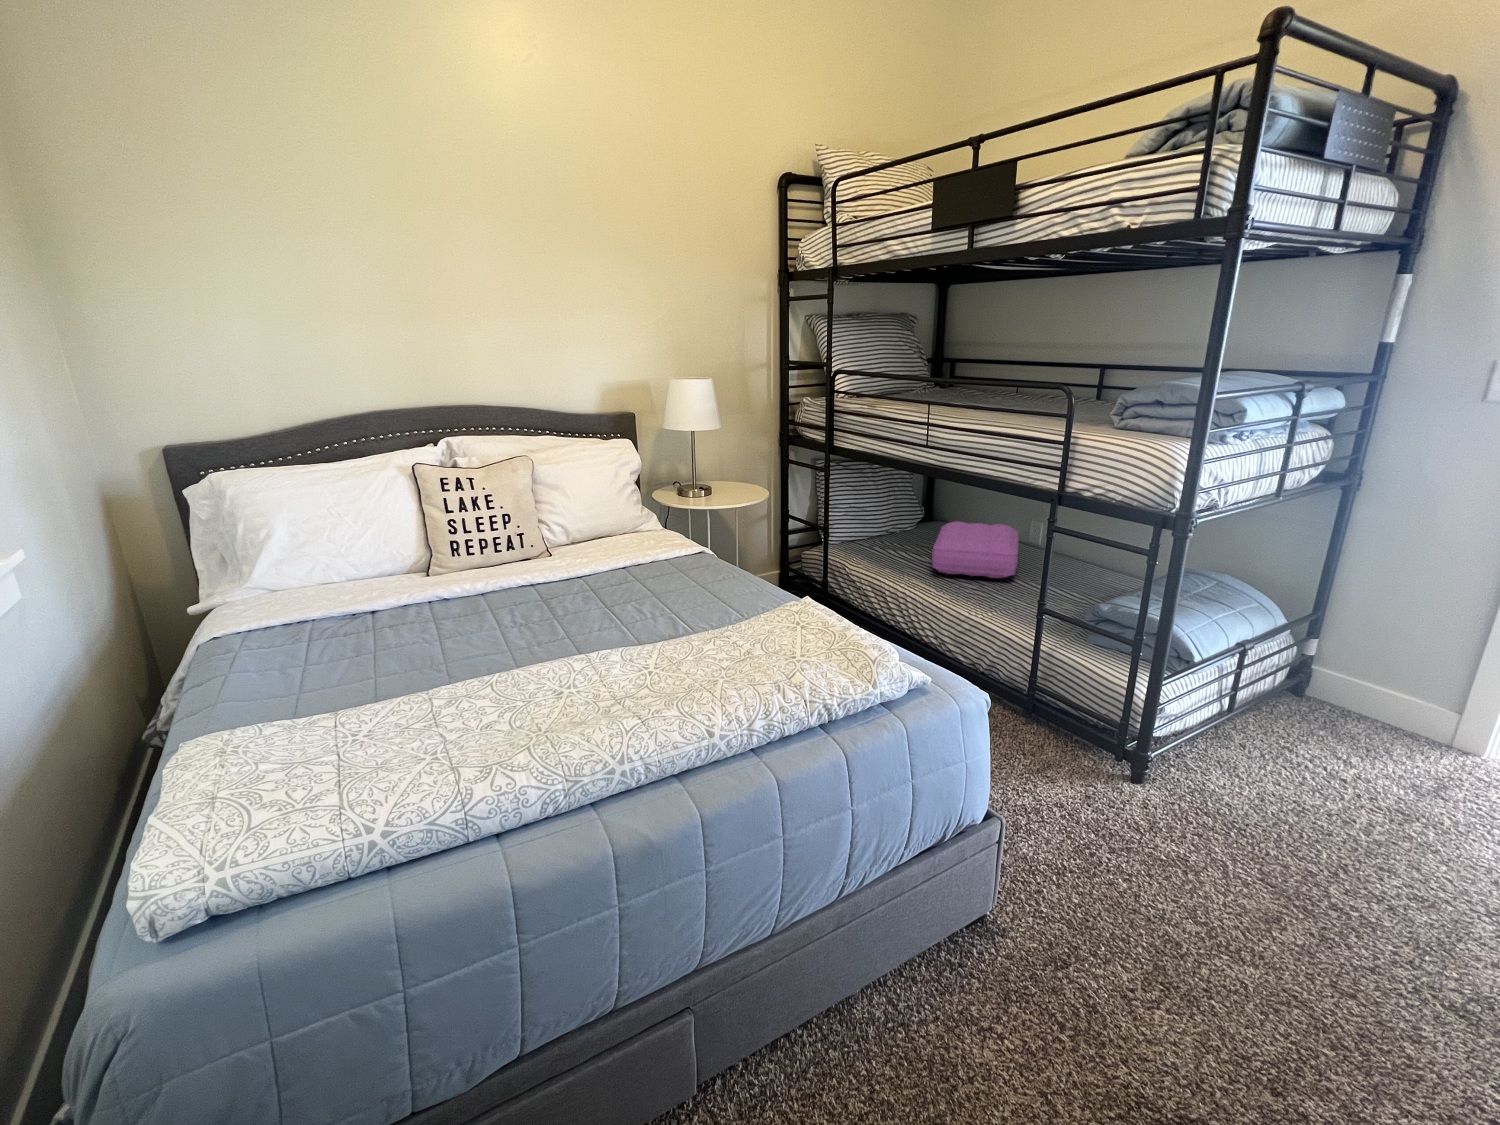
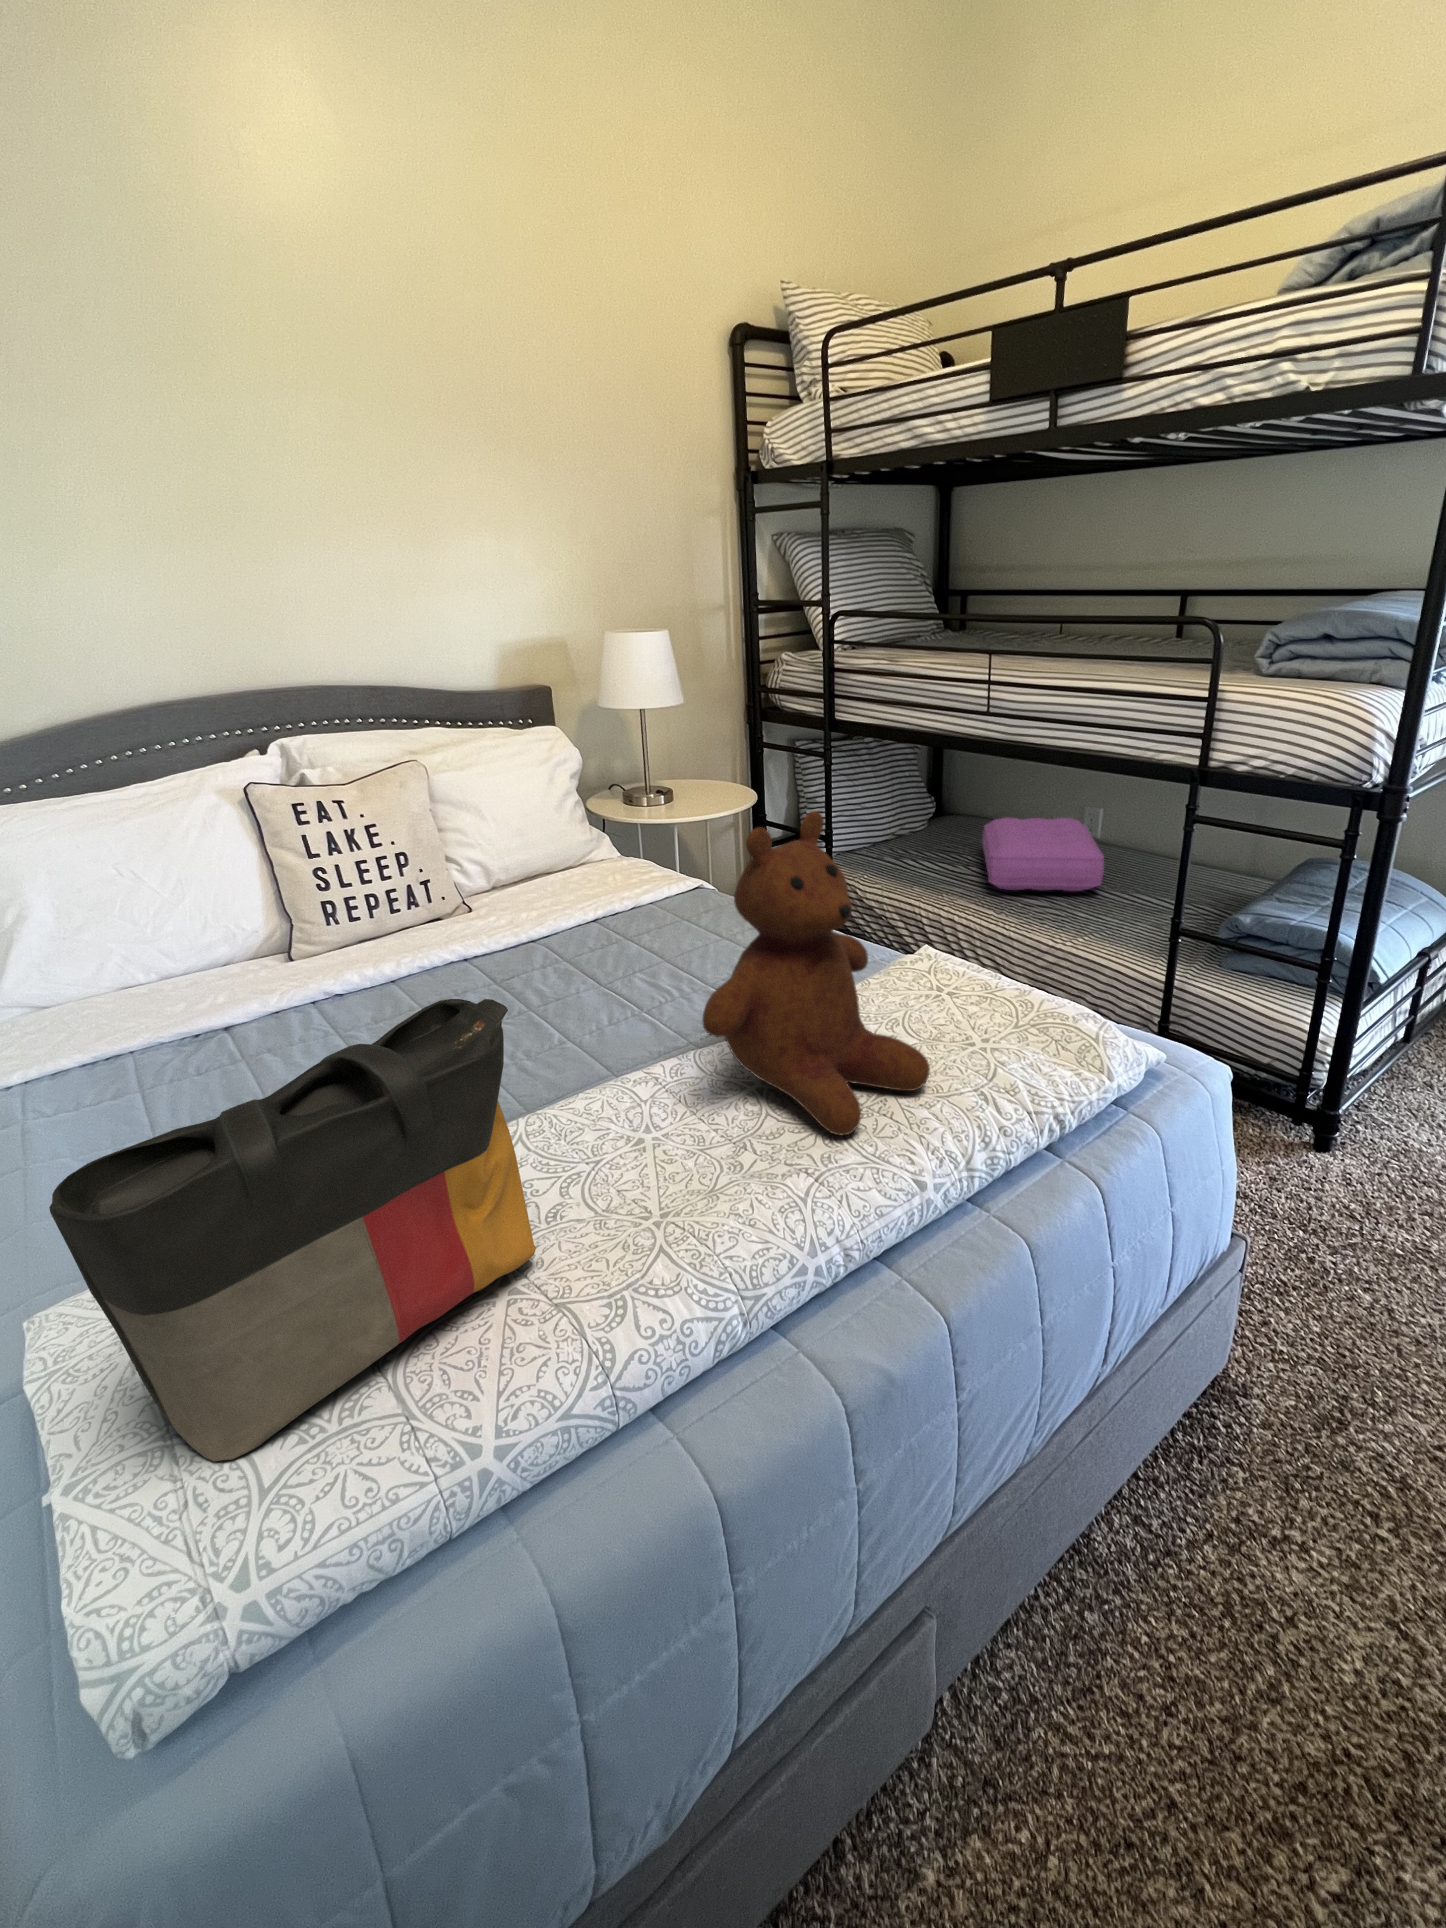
teddy bear: none [604,497,752,701] -> present [702,811,930,1136]
tote bag: none [170,585,459,814] -> present [49,999,536,1461]

